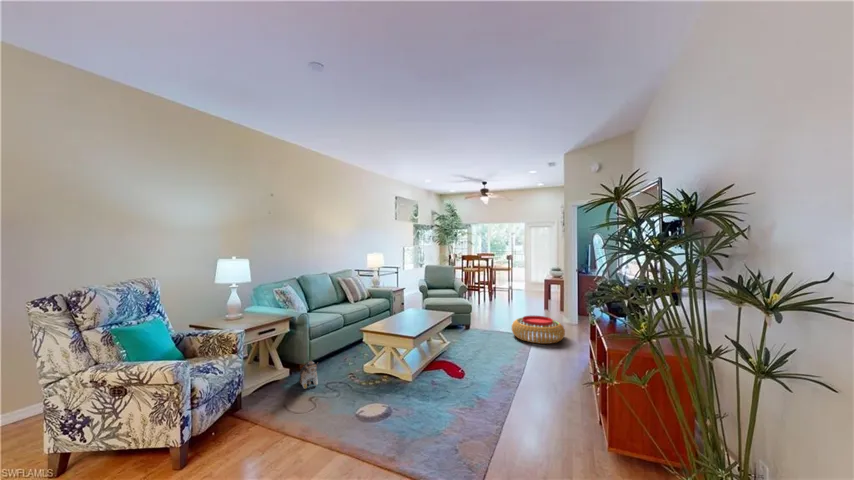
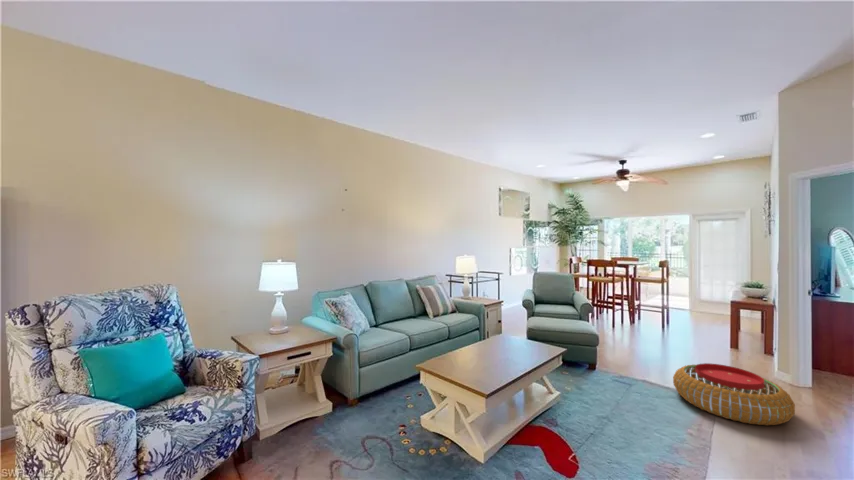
plush toy: present [300,362,318,389] -> none [330,406,355,444]

